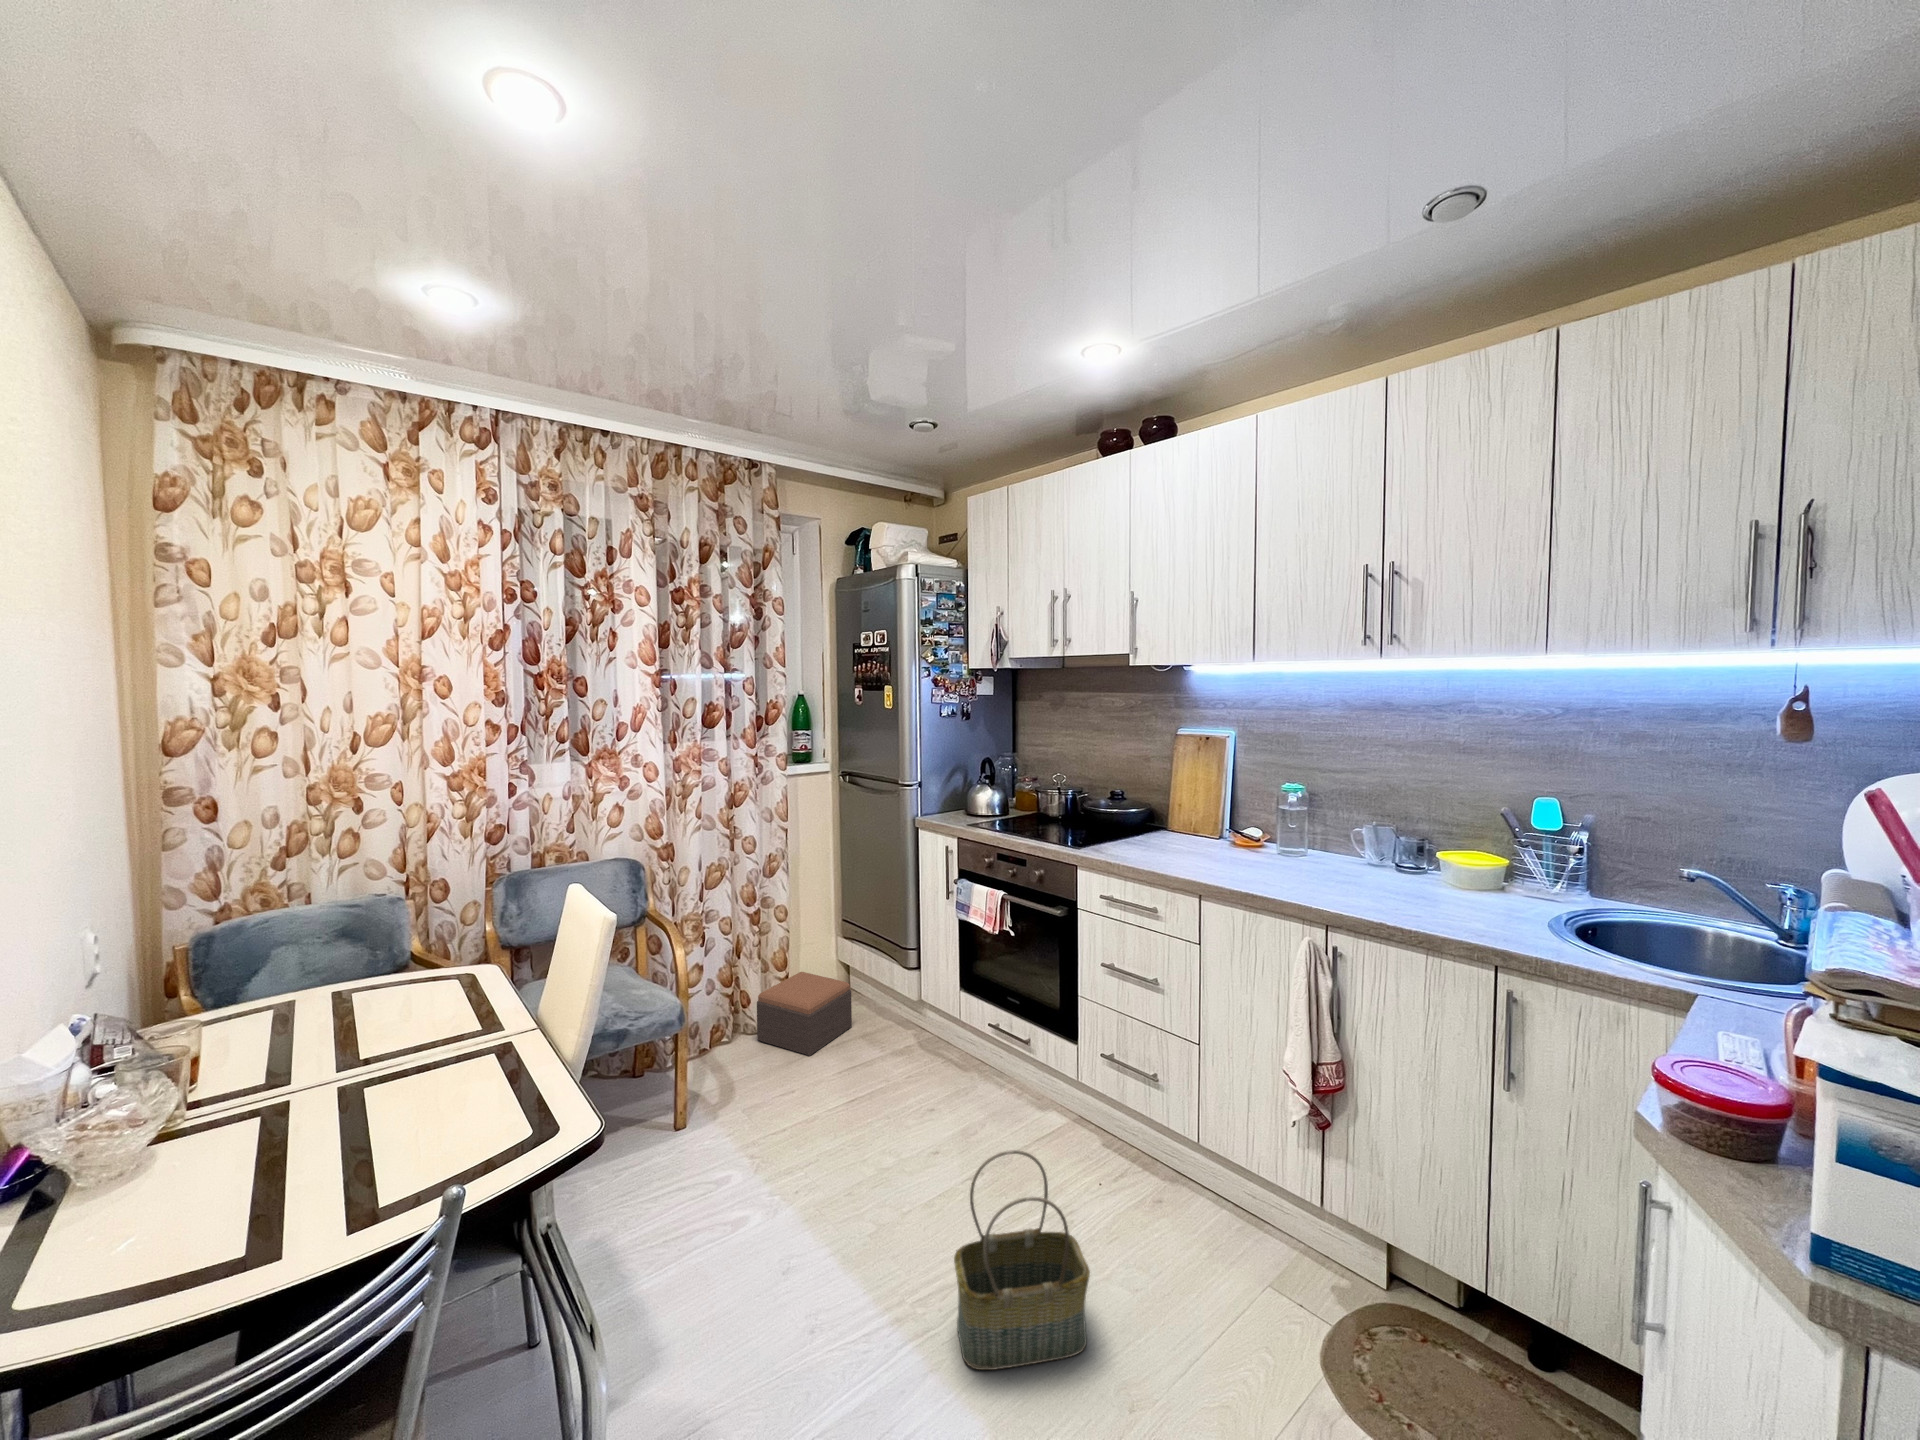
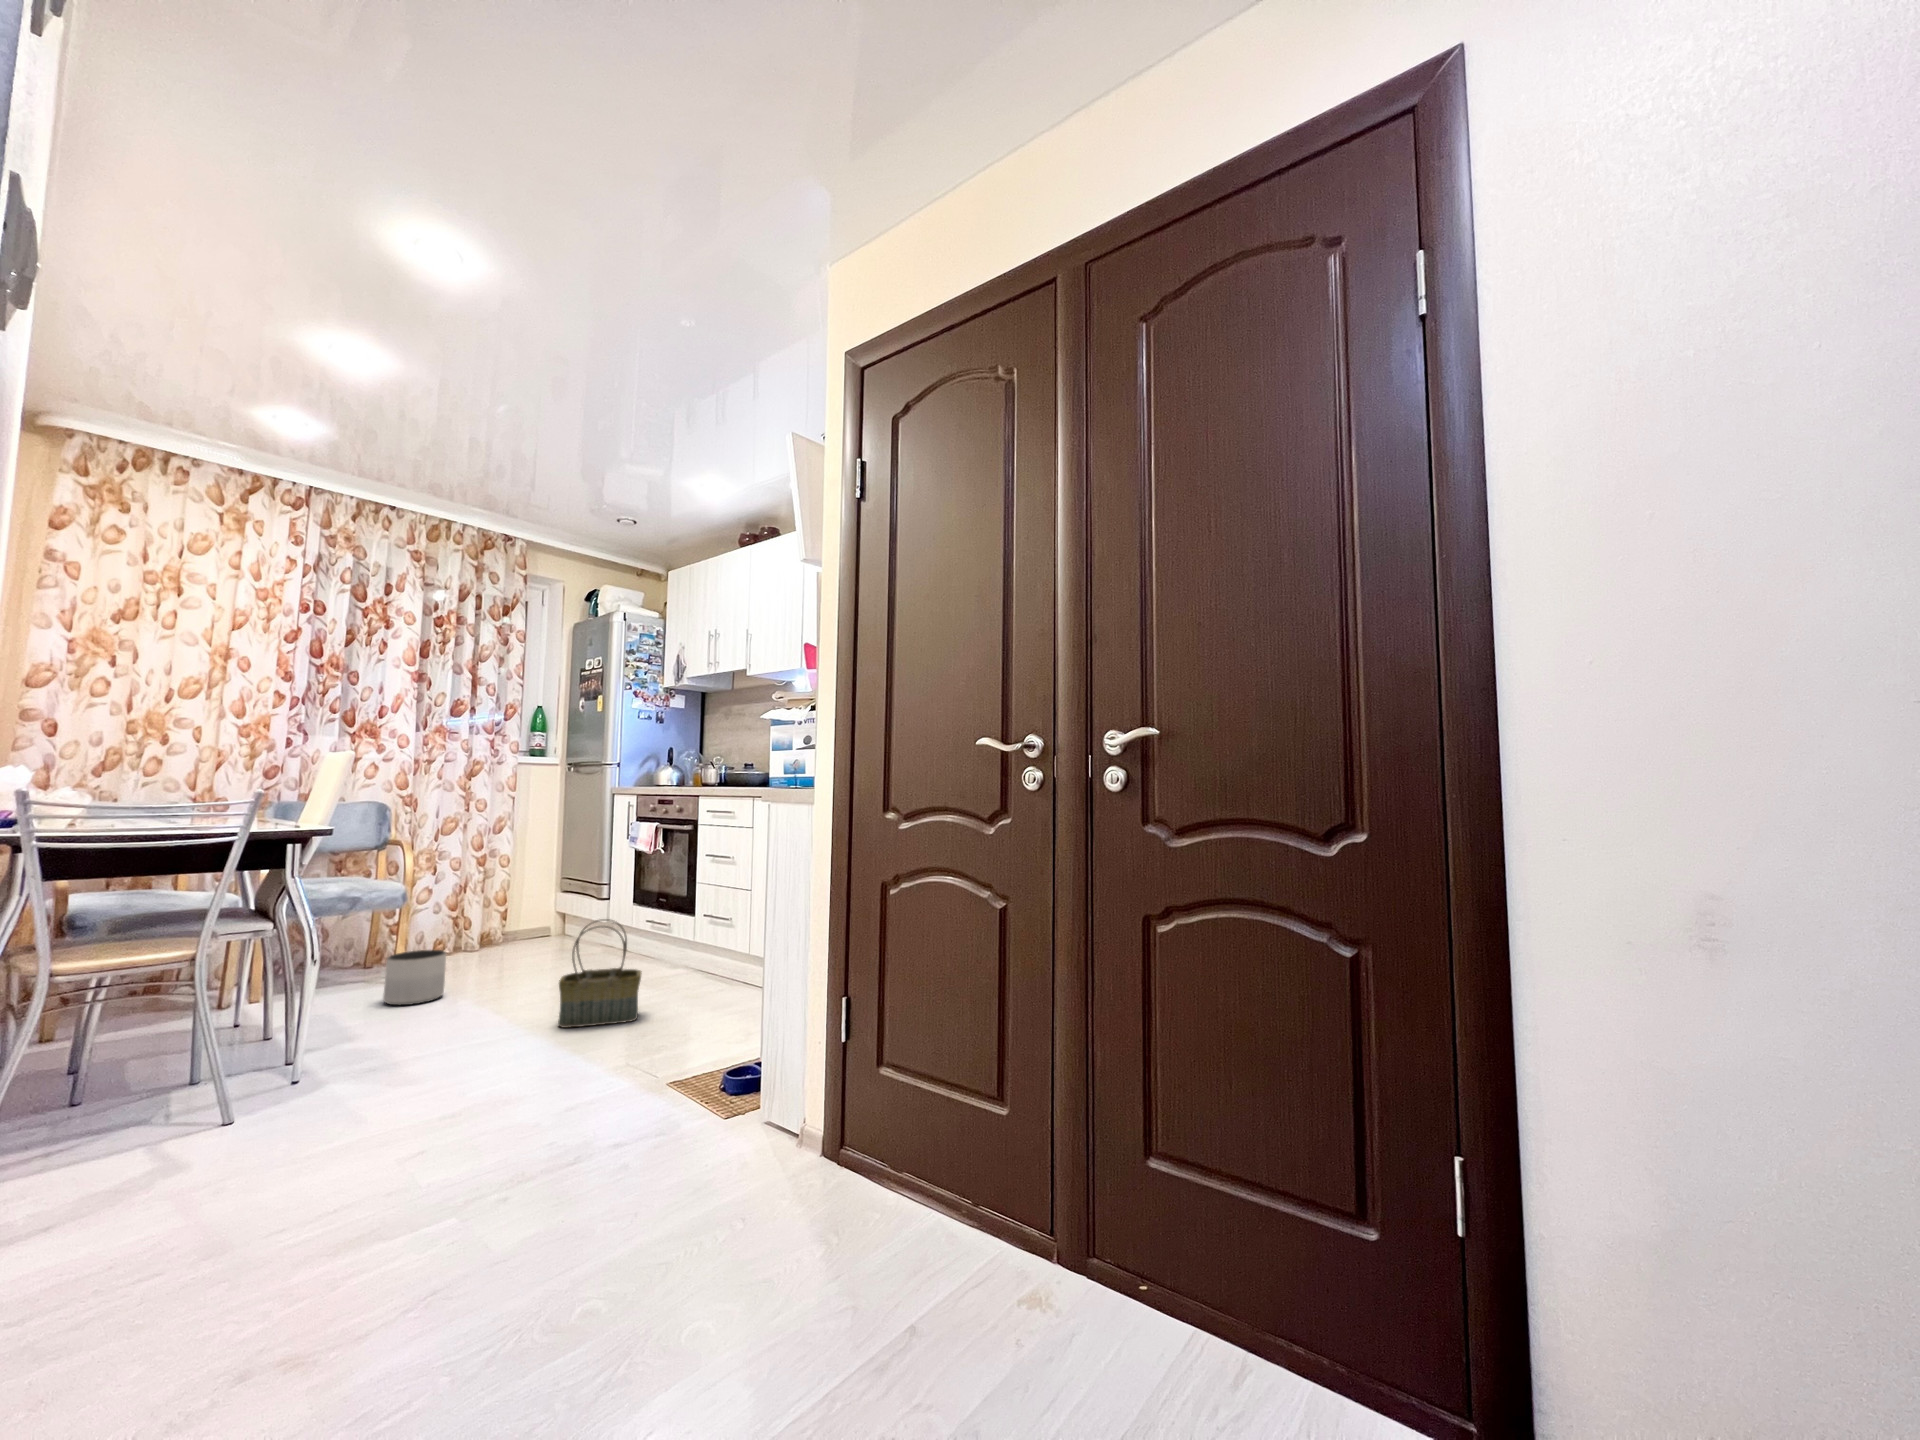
footstool: present [757,972,852,1056] -> none [473,911,556,959]
planter: none [671,1110,749,1217] -> present [383,950,446,1005]

